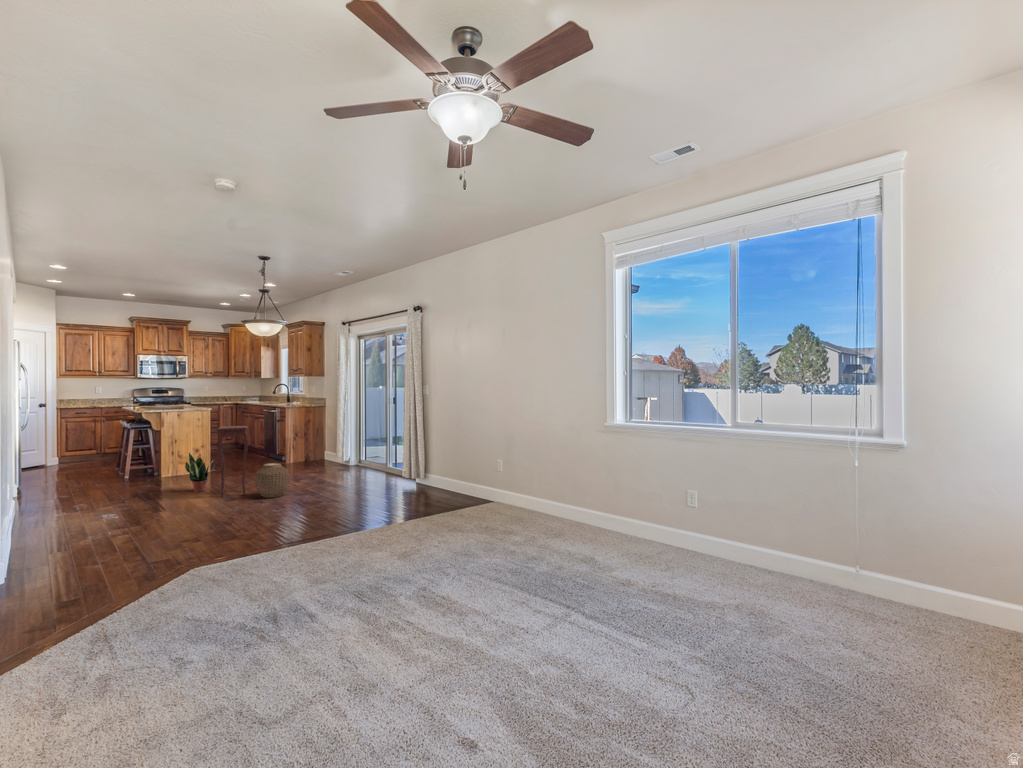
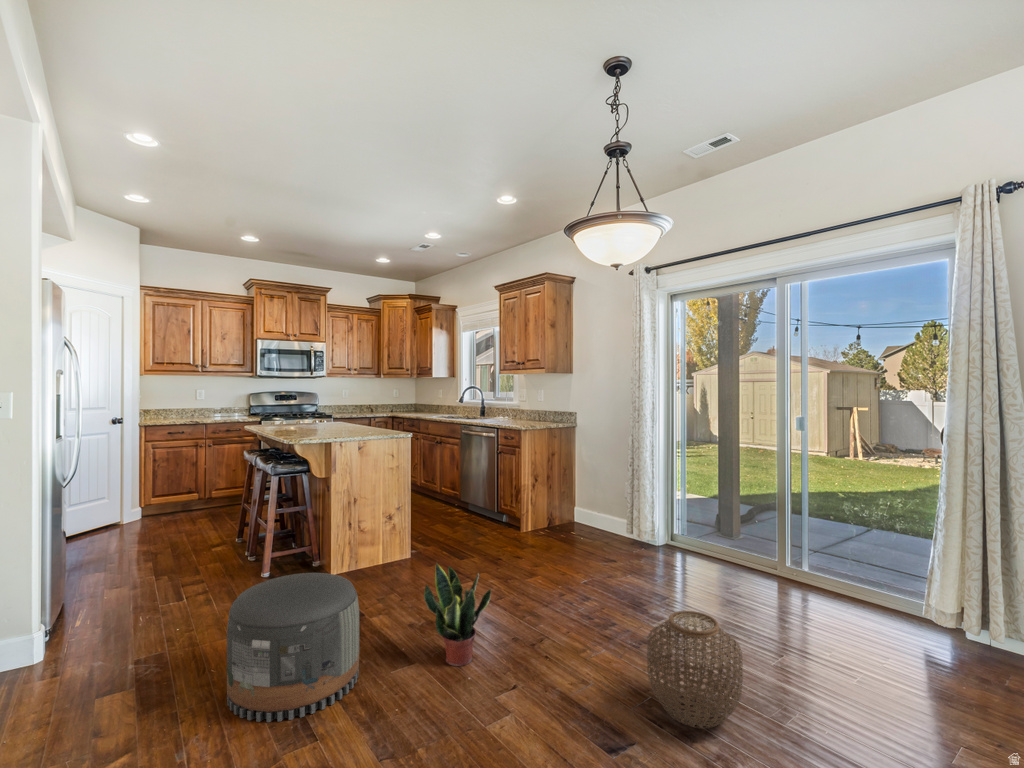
side table: present [217,426,248,497] -> none [519,496,616,714]
pouf: none [99,458,156,501] -> present [227,573,359,722]

